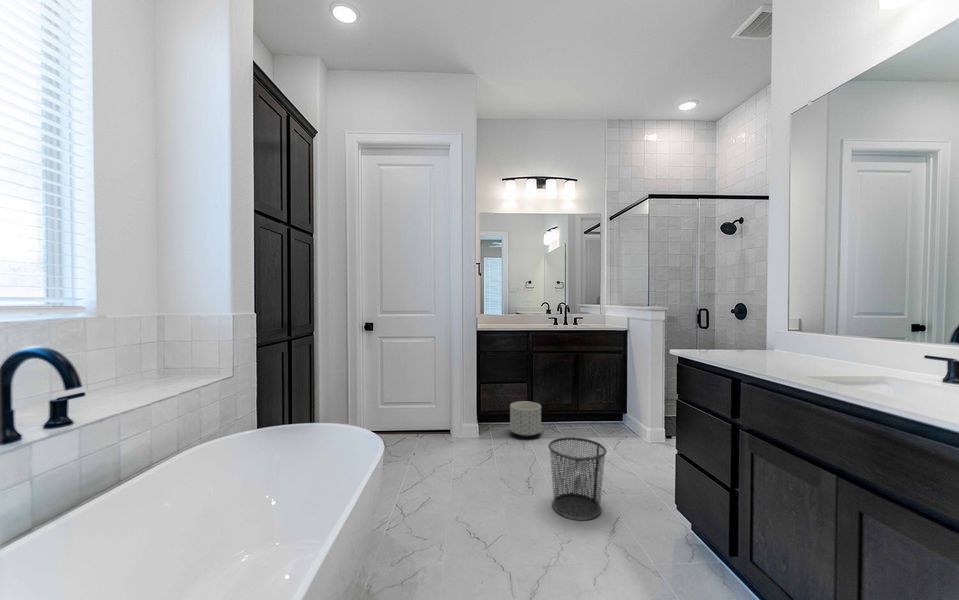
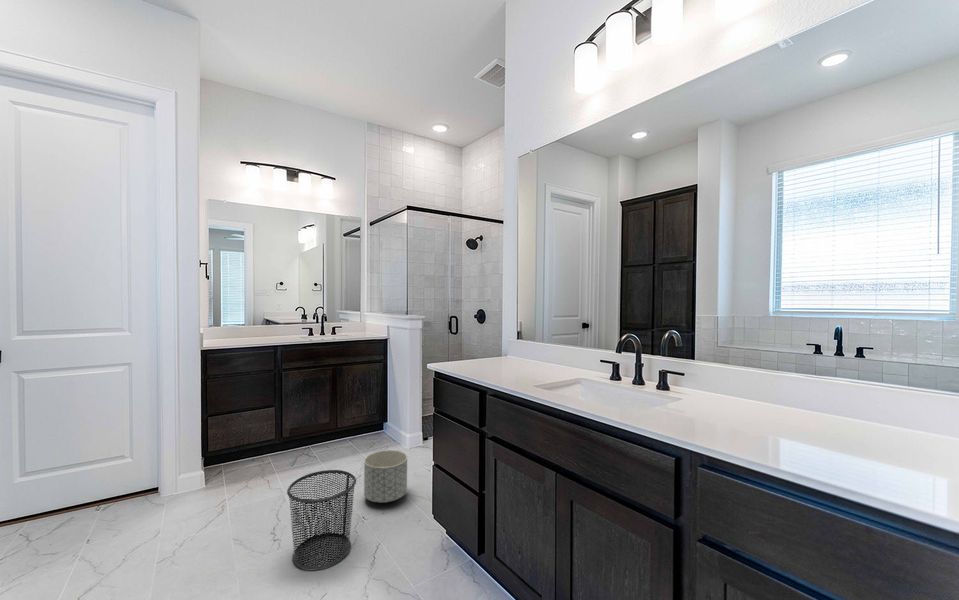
planter: present [510,401,541,437] -> present [364,450,407,503]

